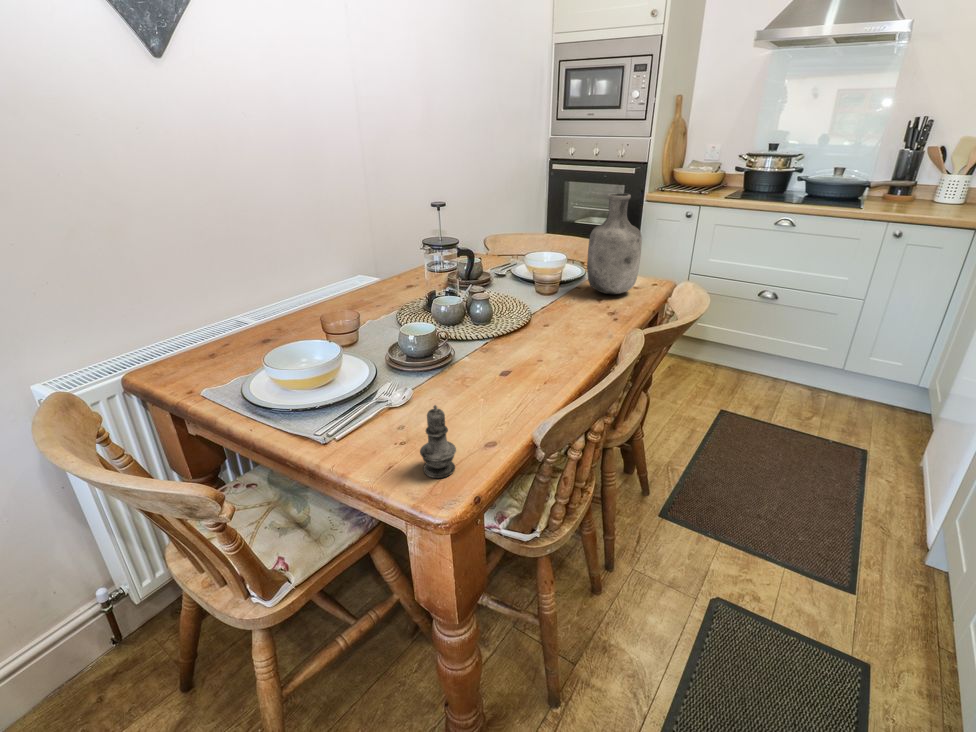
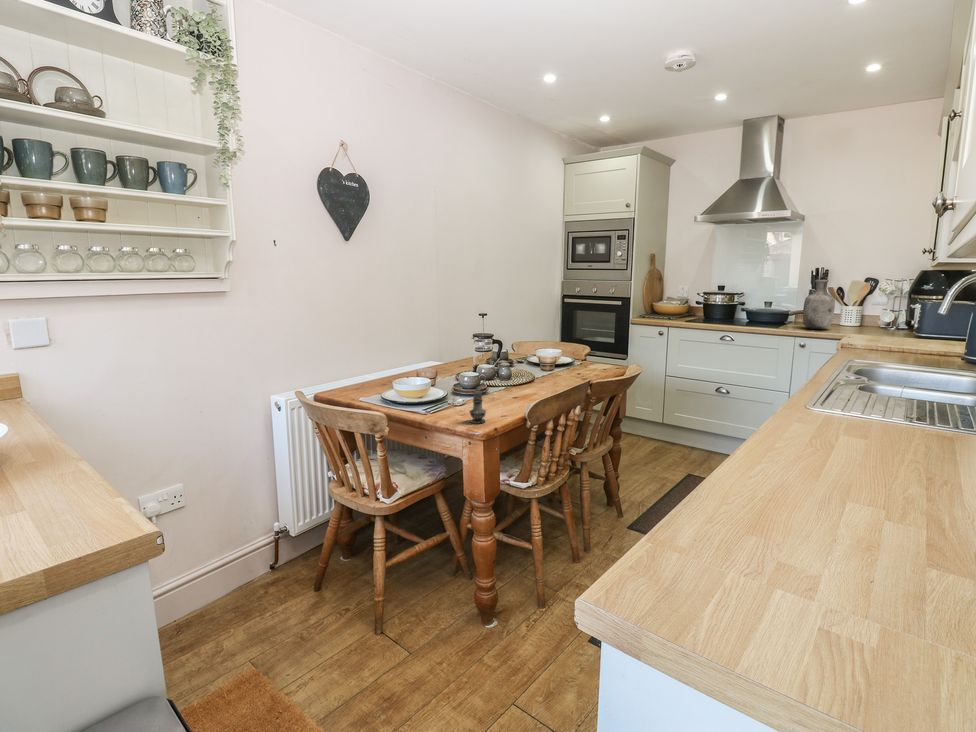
vase: present [587,193,642,294] -> present [803,280,835,329]

